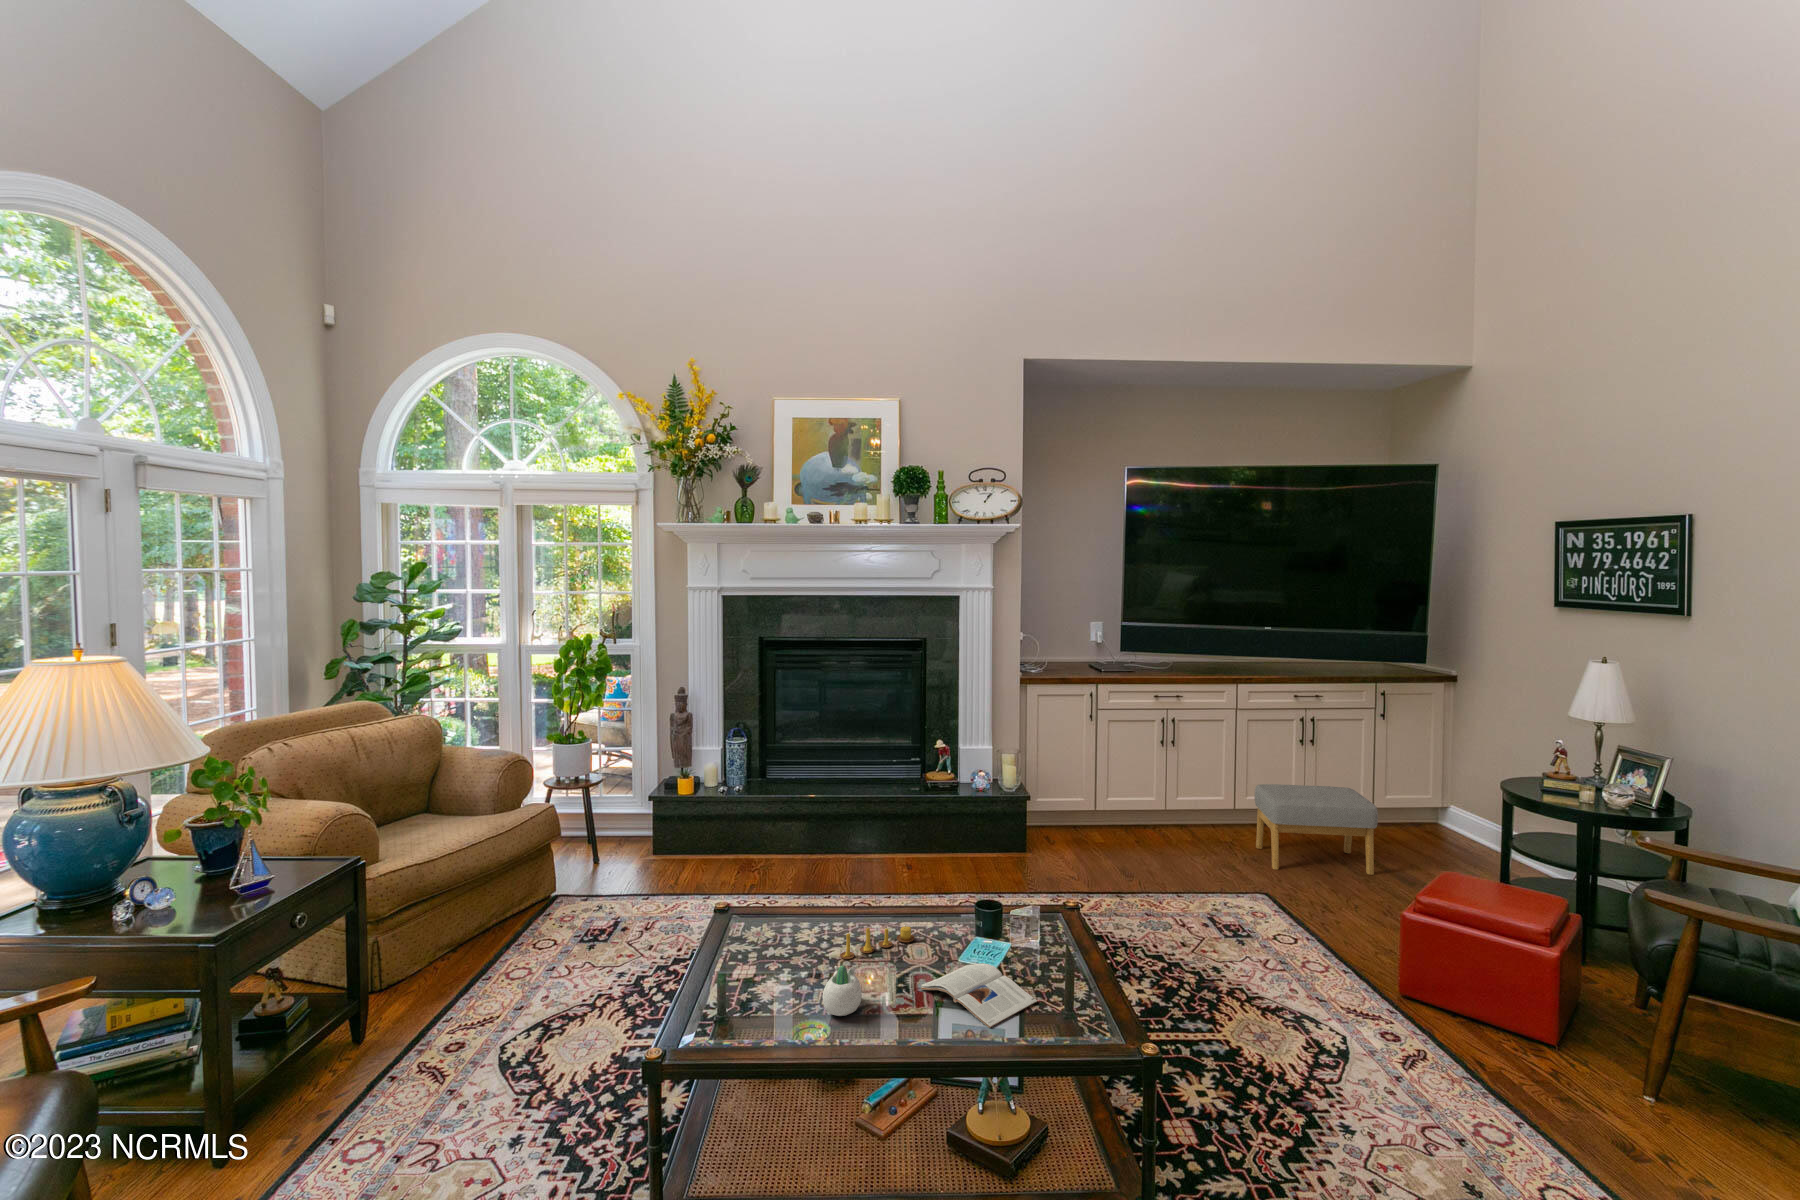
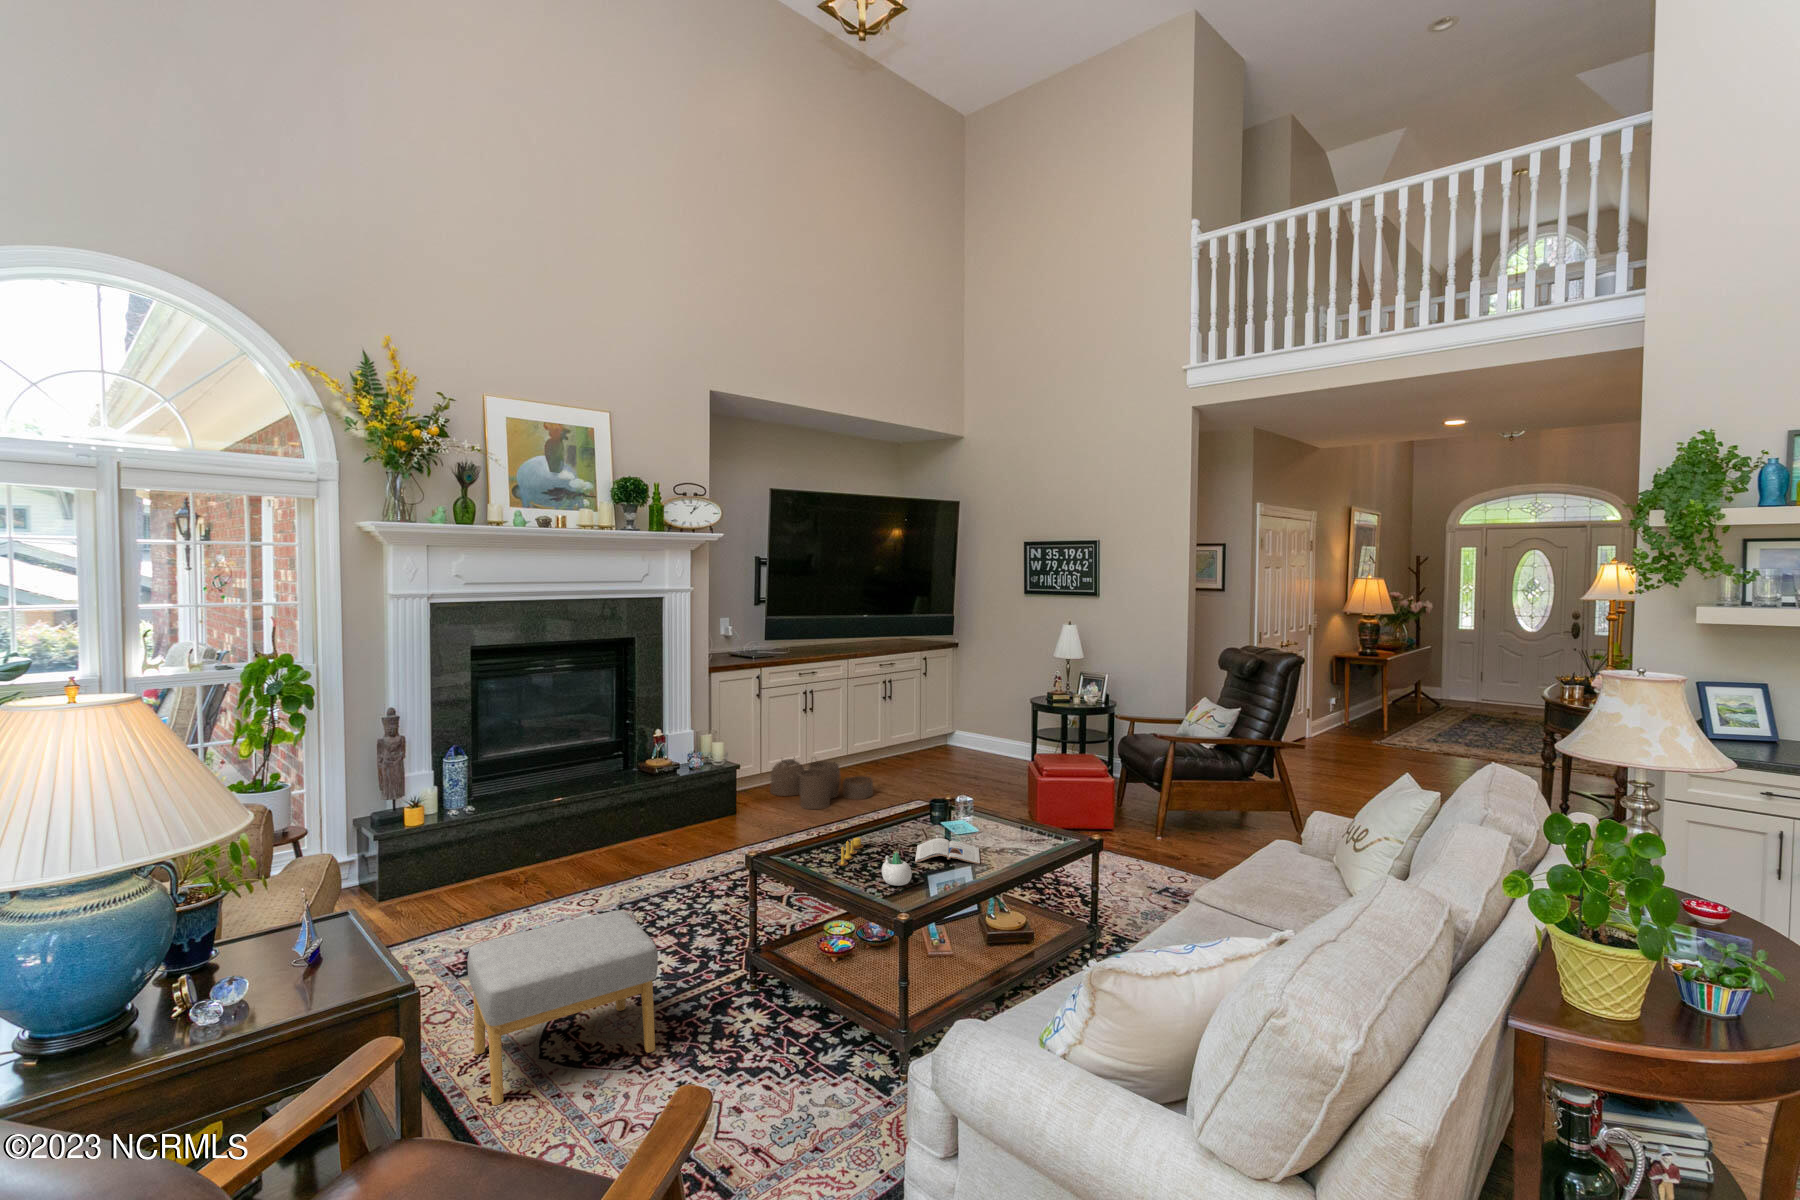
footstool: present [1255,784,1378,875] -> present [467,910,658,1105]
woven basket: none [1092,797,1213,875] -> present [770,757,873,809]

